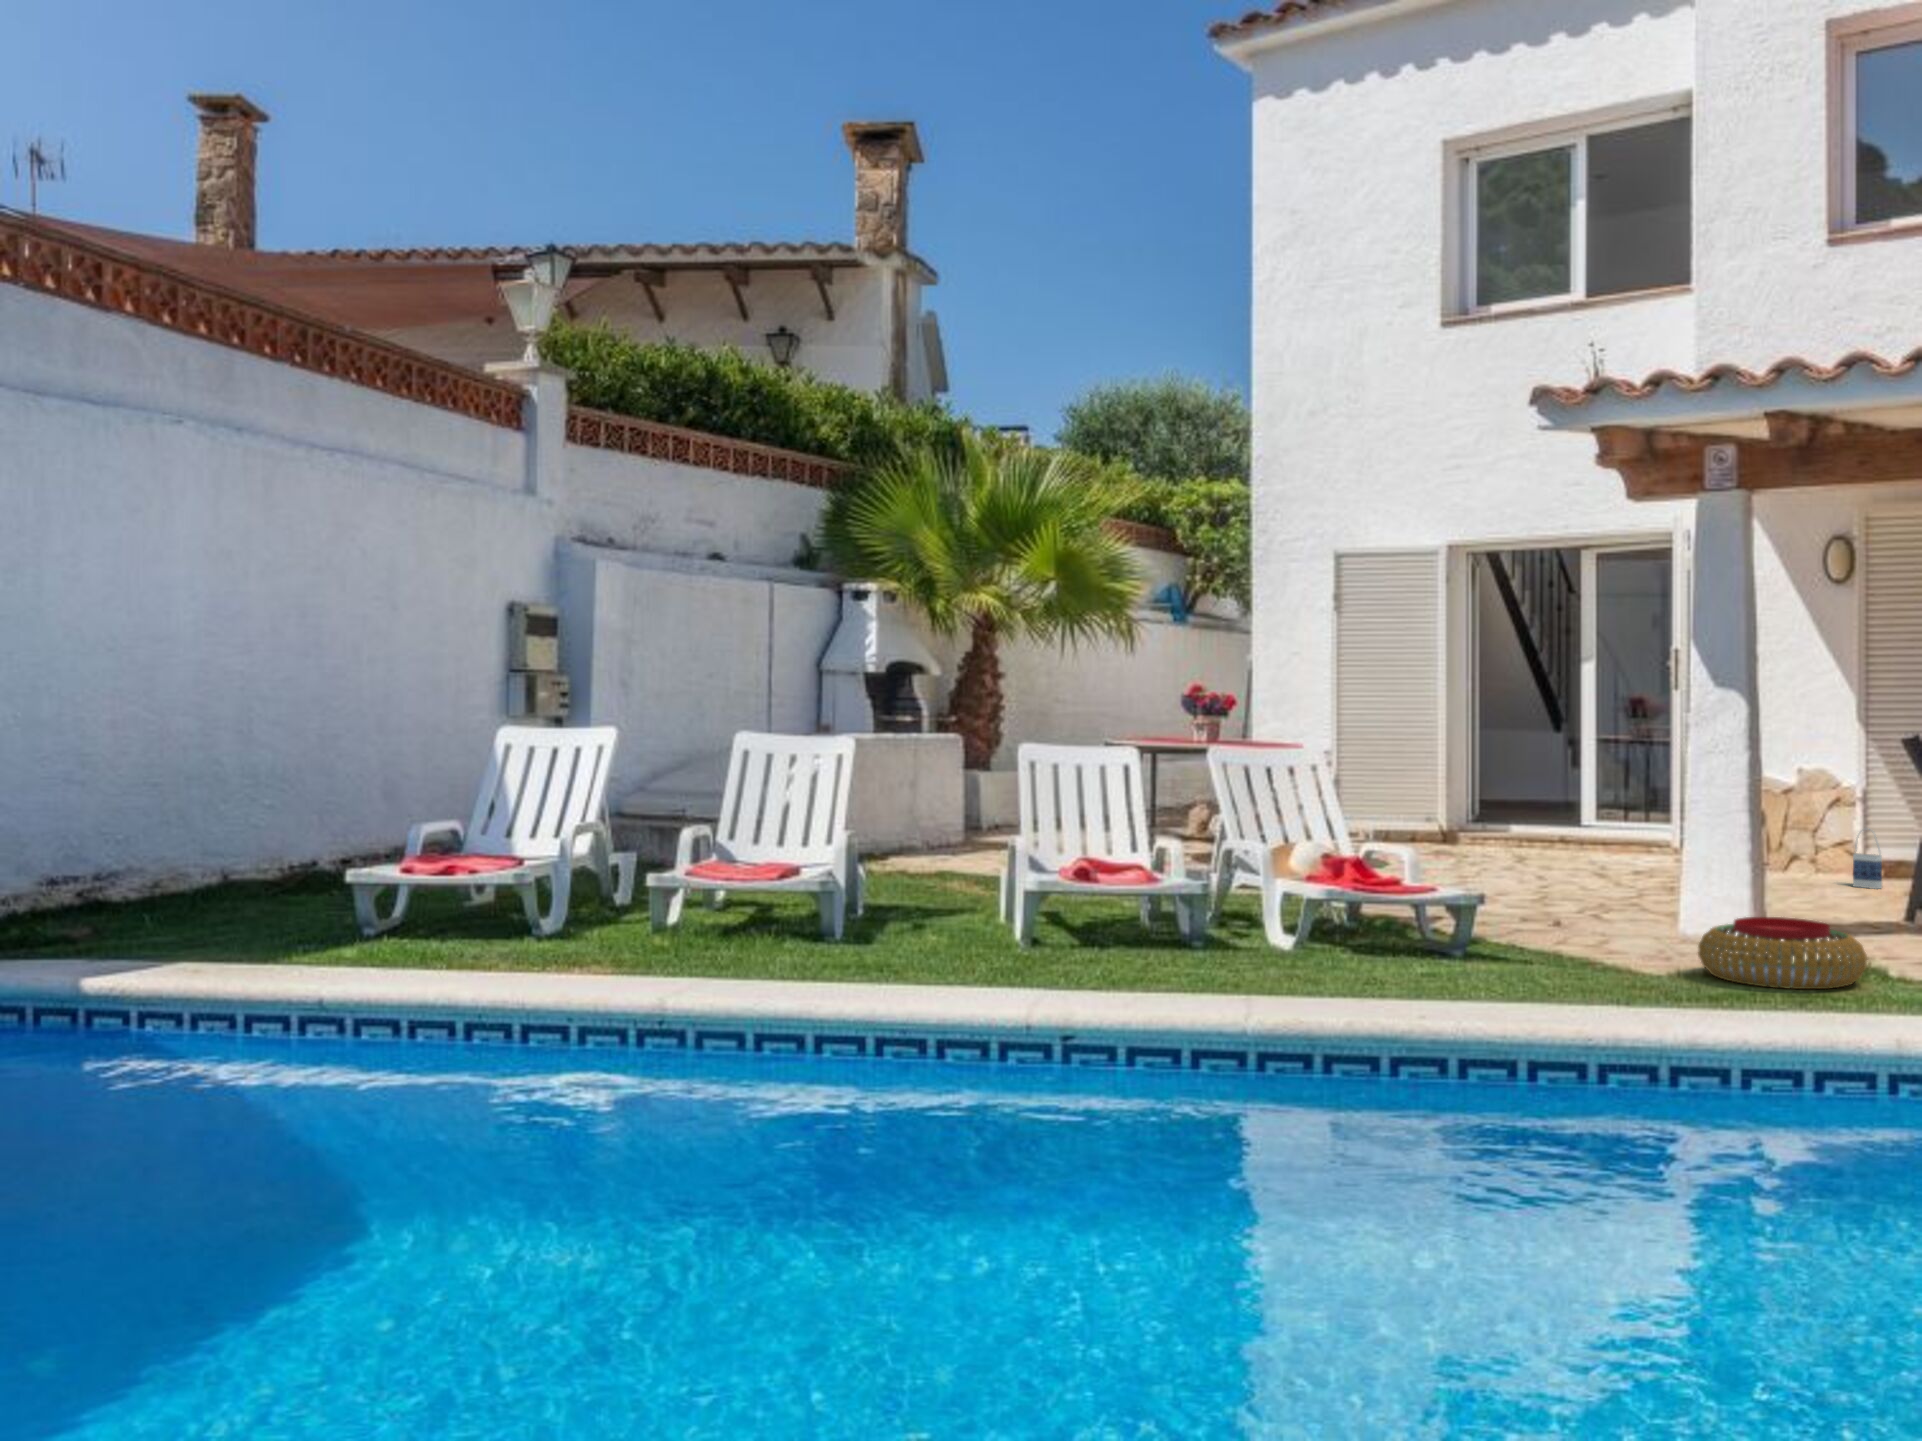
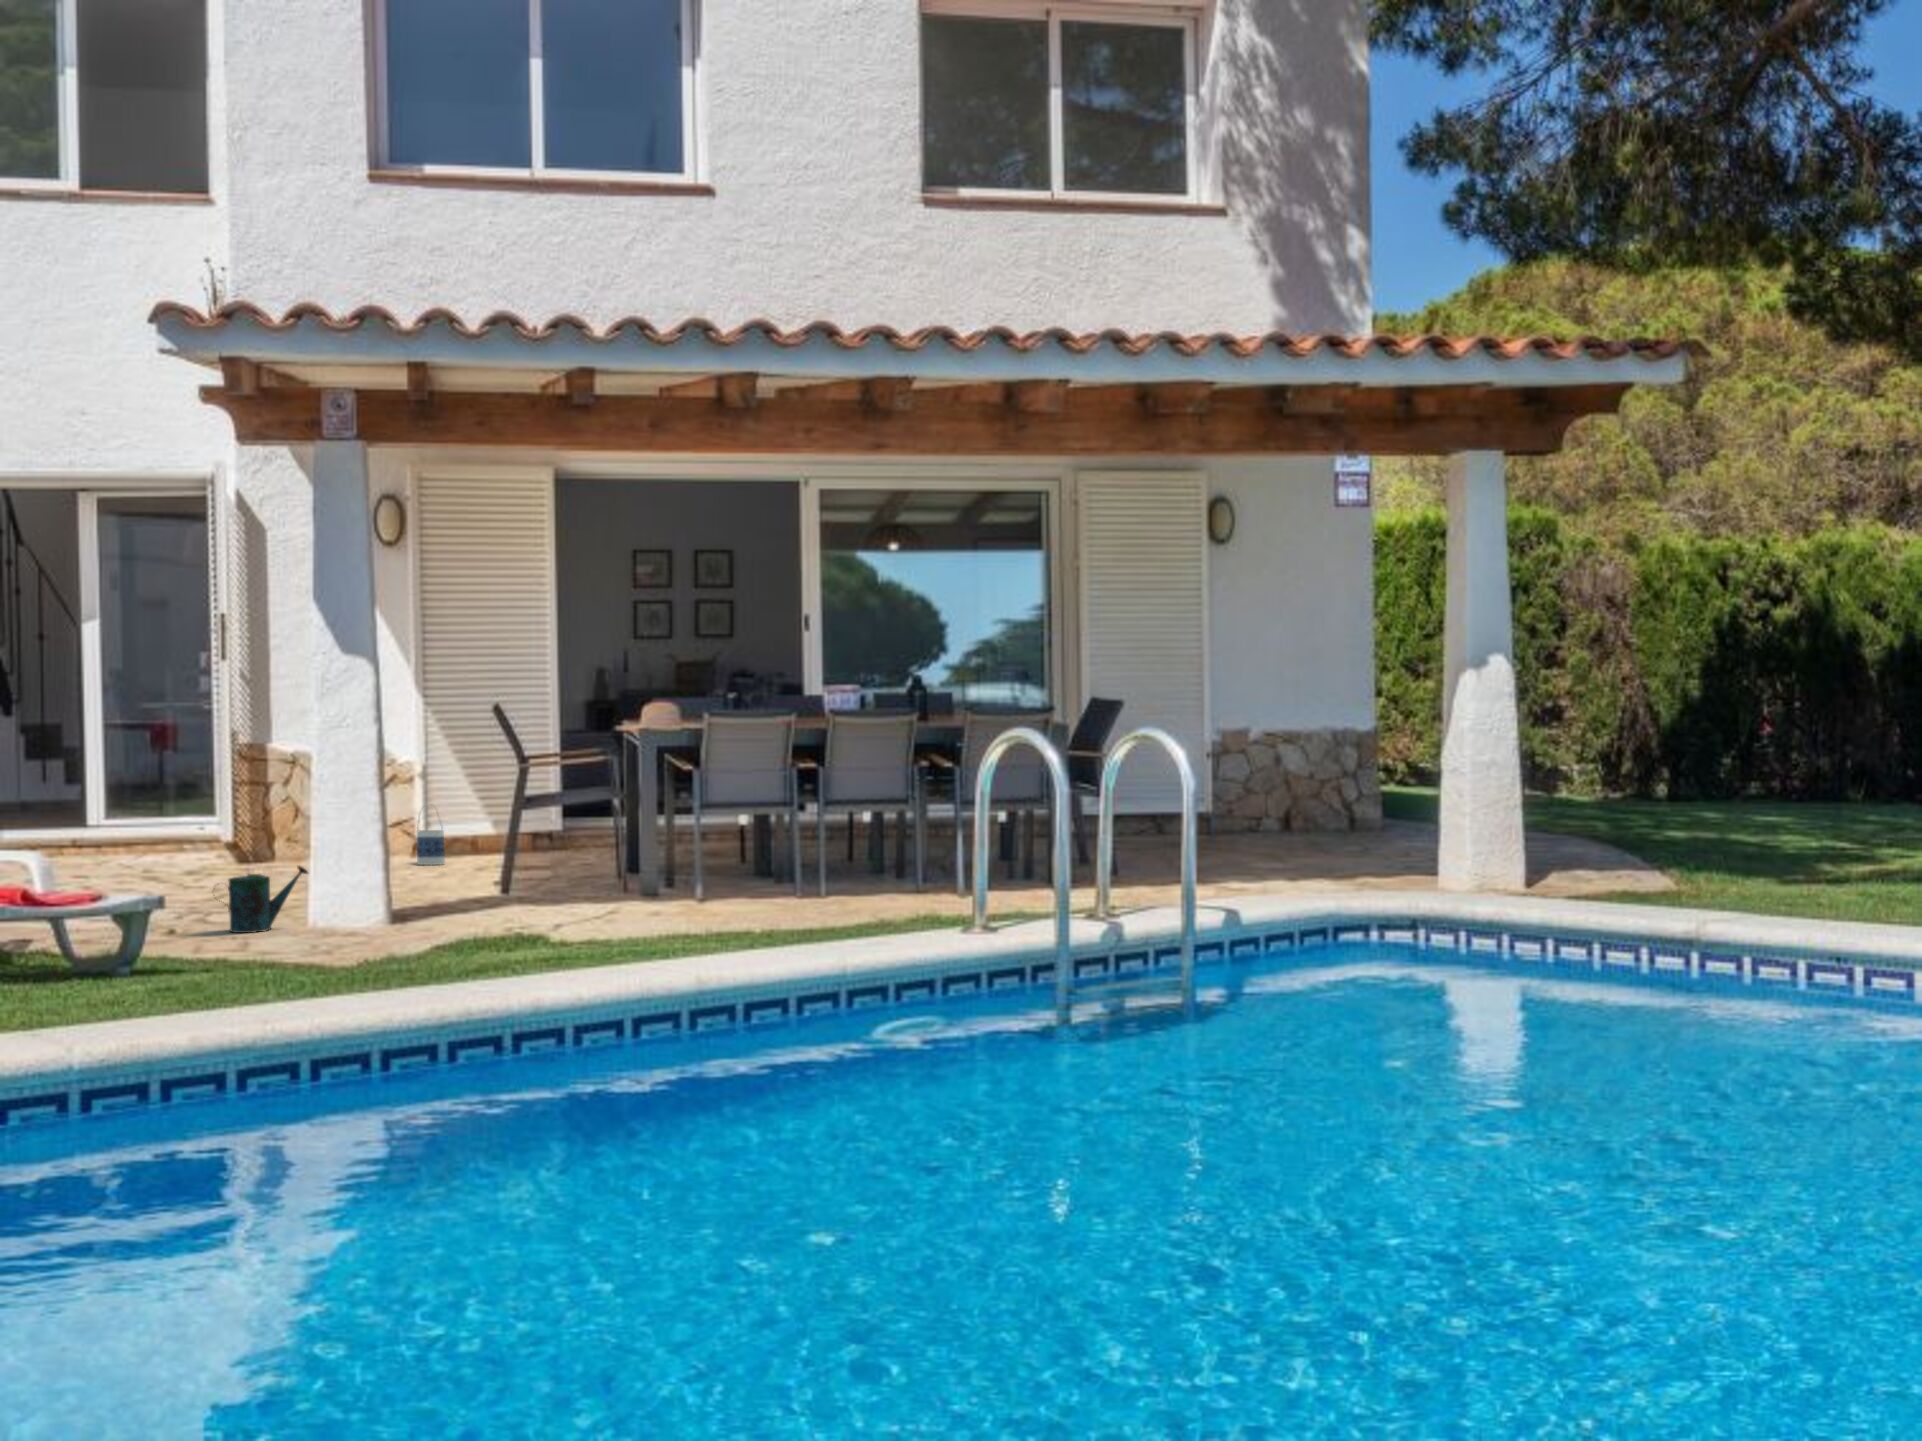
watering can: none [1599,875,1686,931] -> present [218,866,308,933]
pouf: present [1698,917,1867,989] -> none [368,893,532,967]

